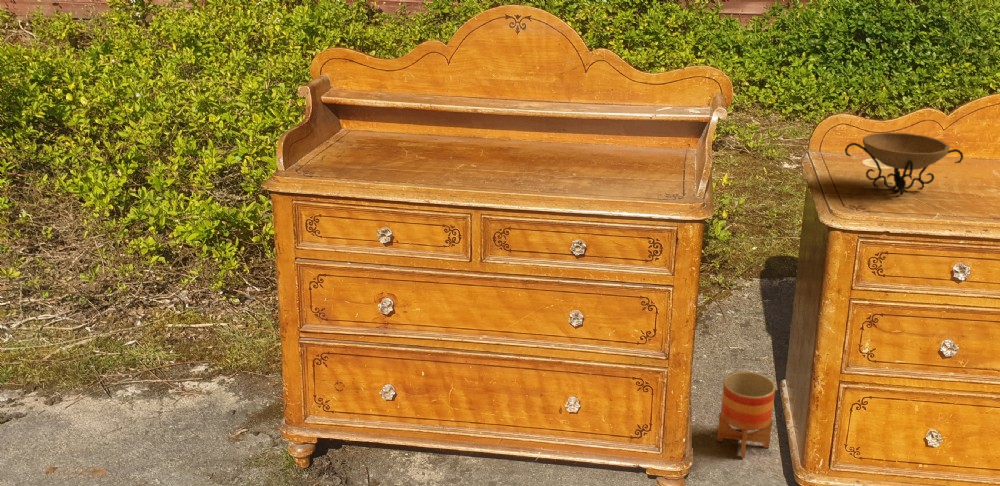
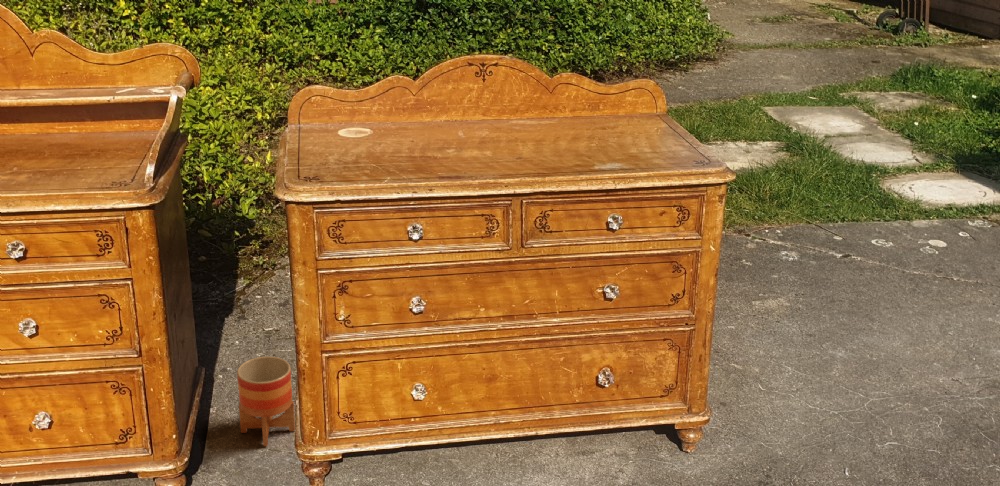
decorative bowl: present [845,132,963,195] -> none [301,98,415,162]

